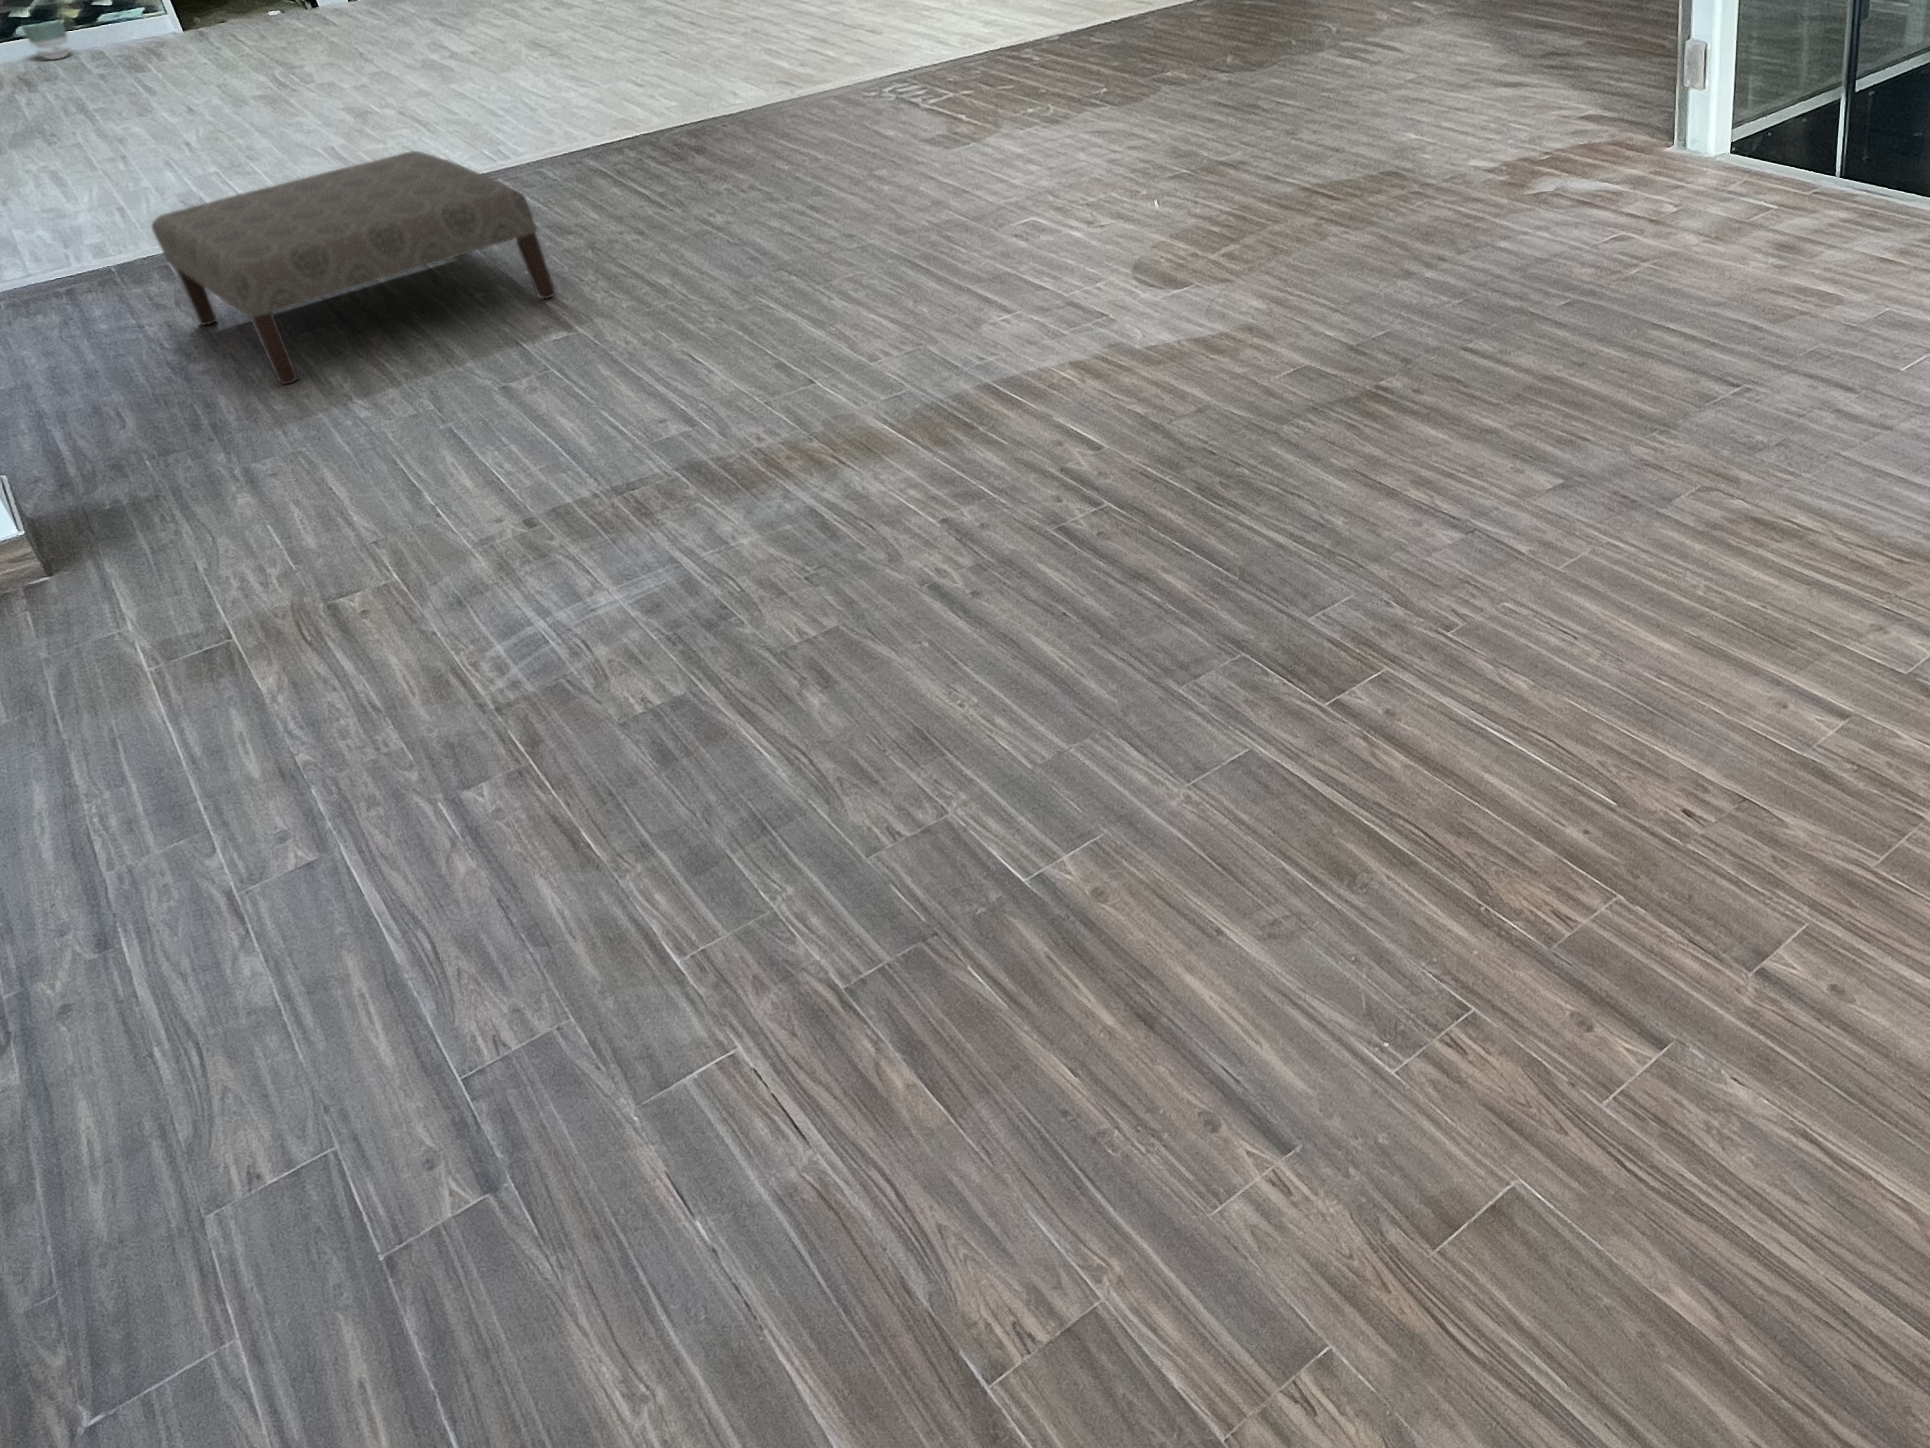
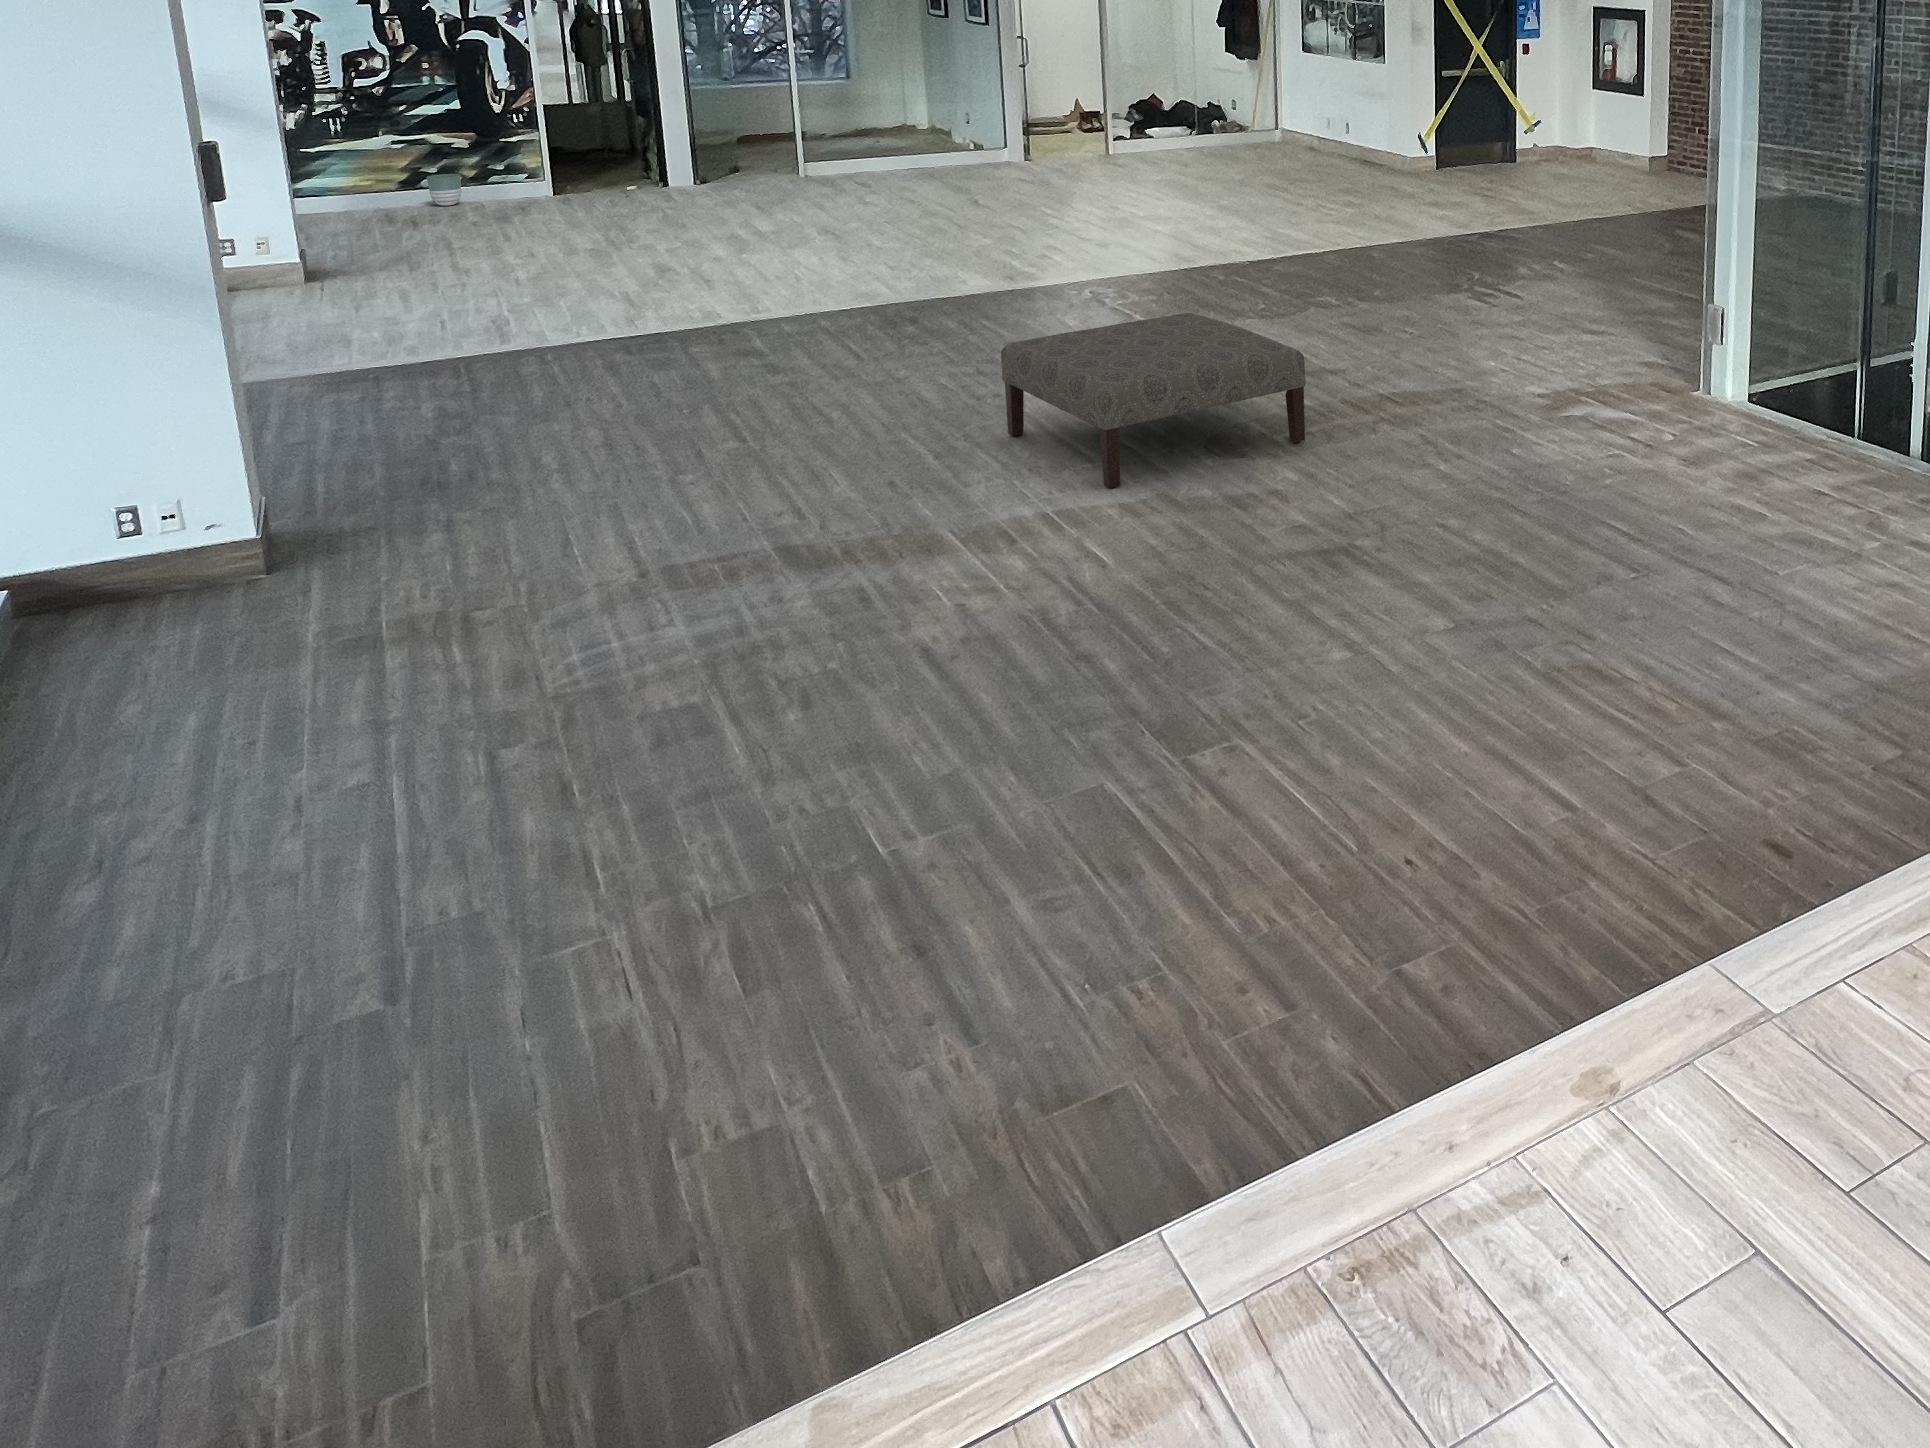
ottoman: present [152,151,556,384] -> present [1001,313,1306,488]

